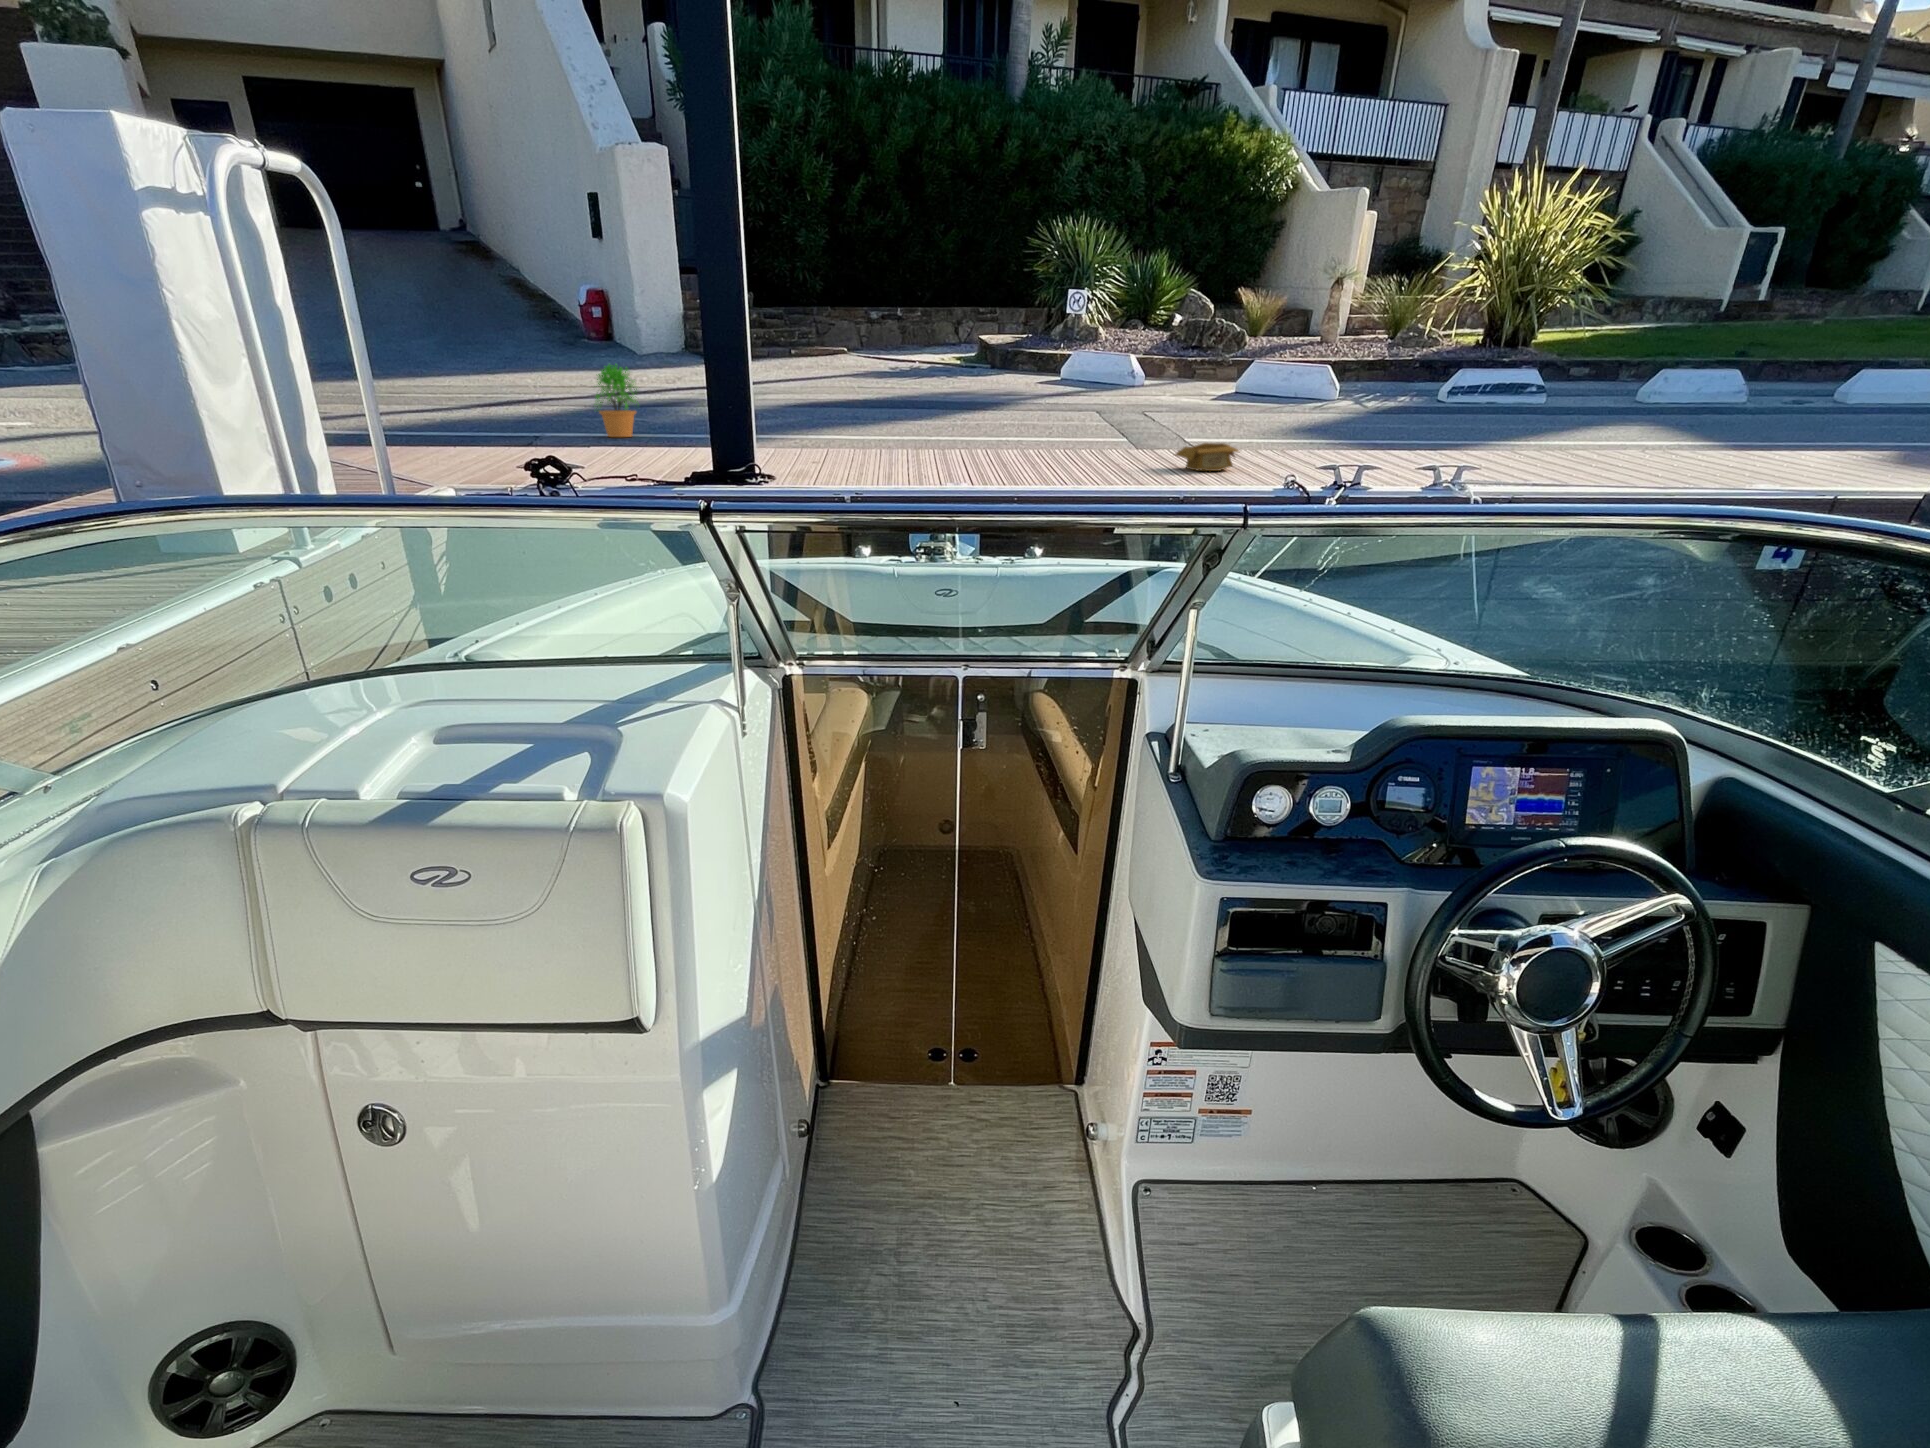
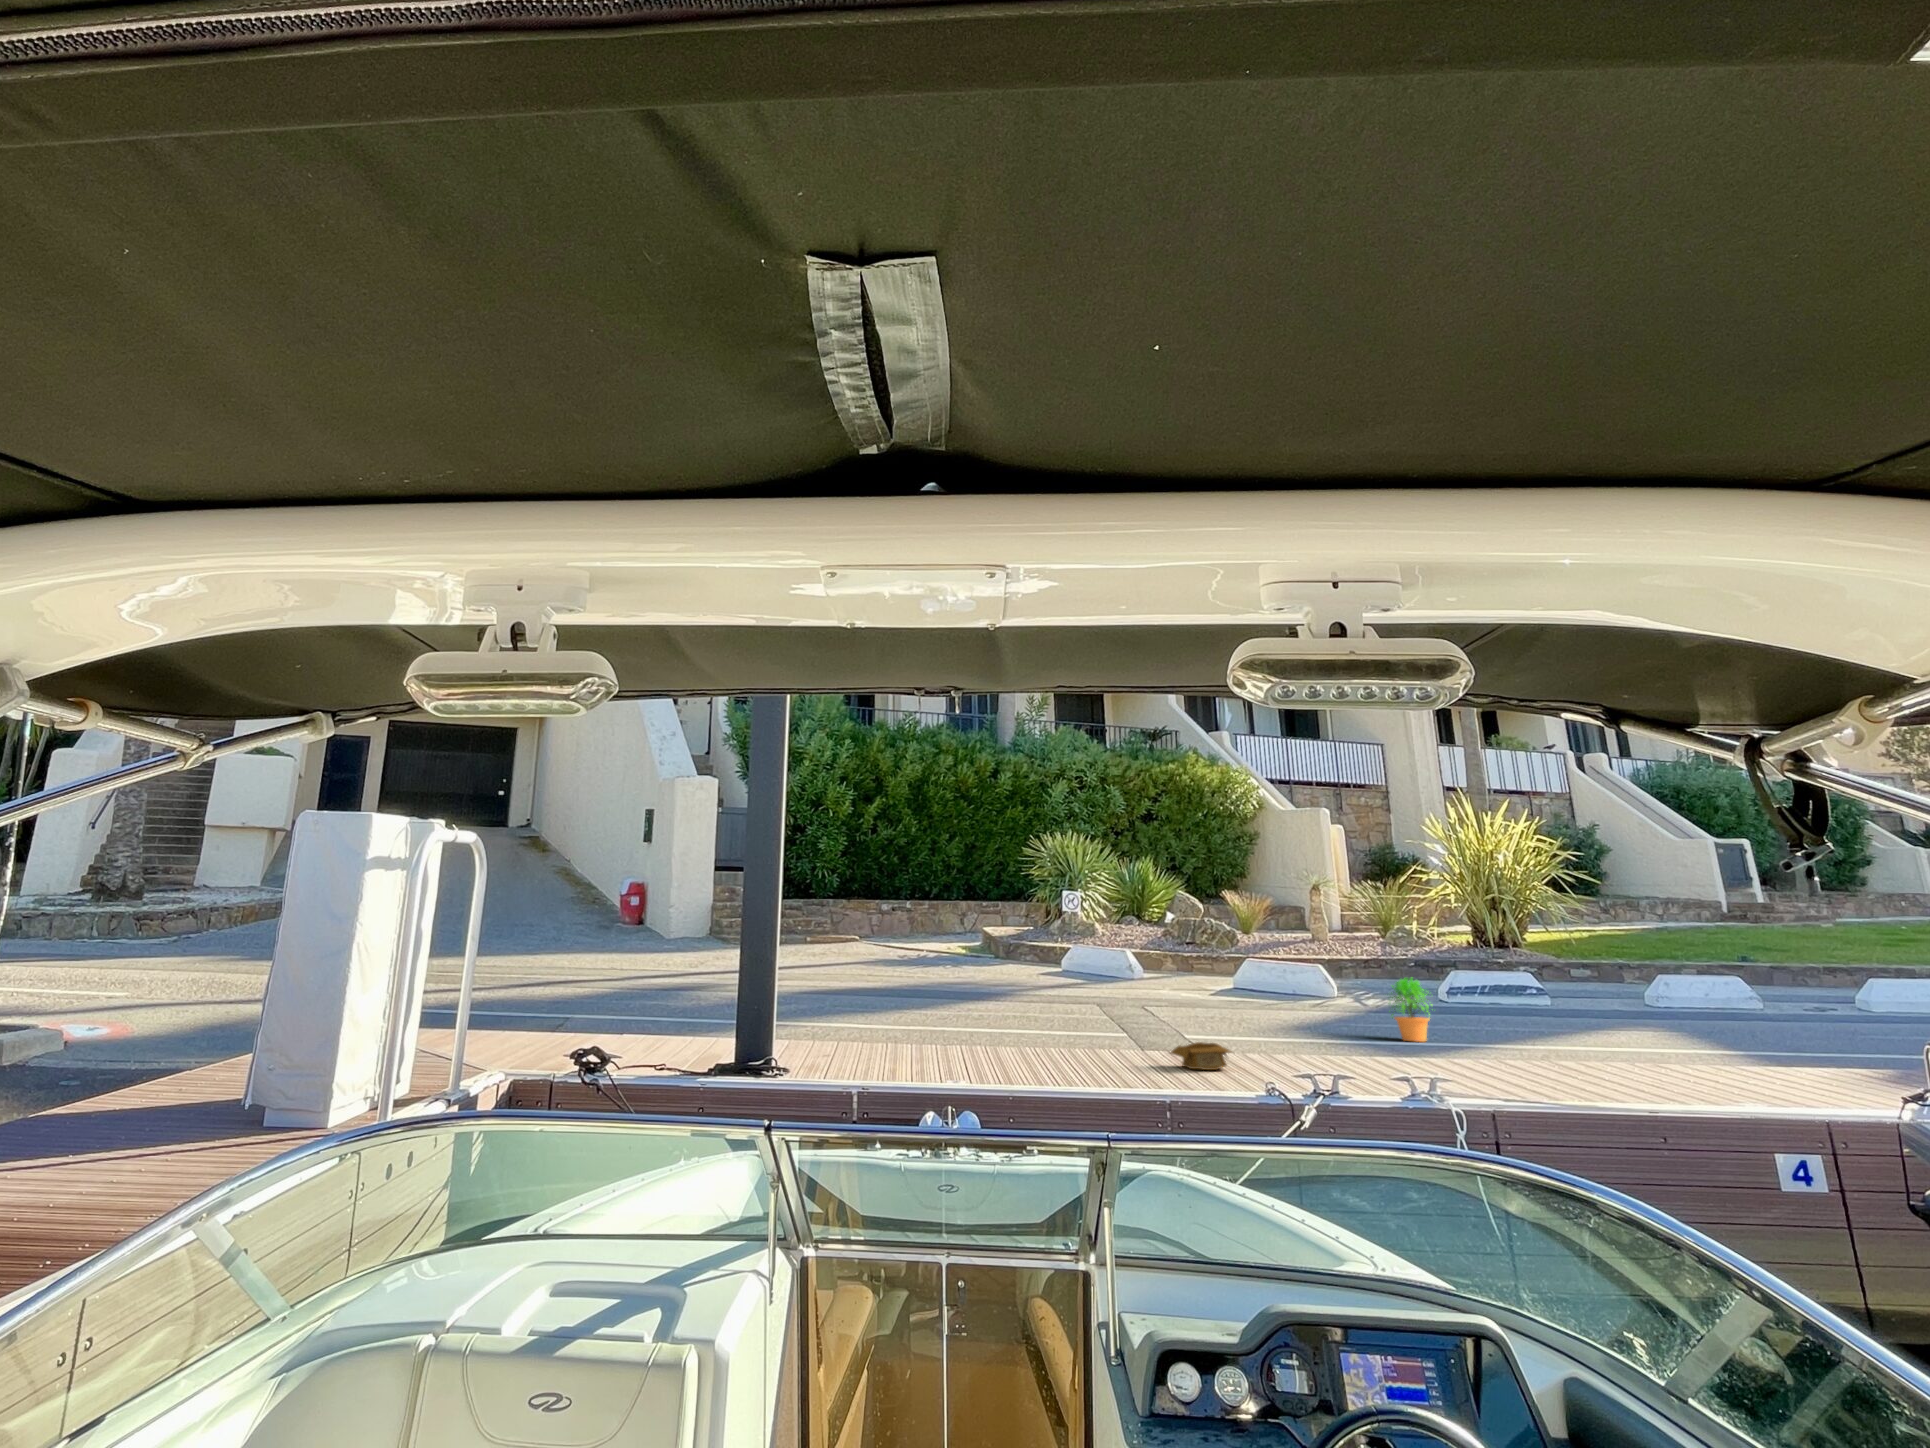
potted plant: present [595,364,639,437] -> present [1389,978,1432,1042]

